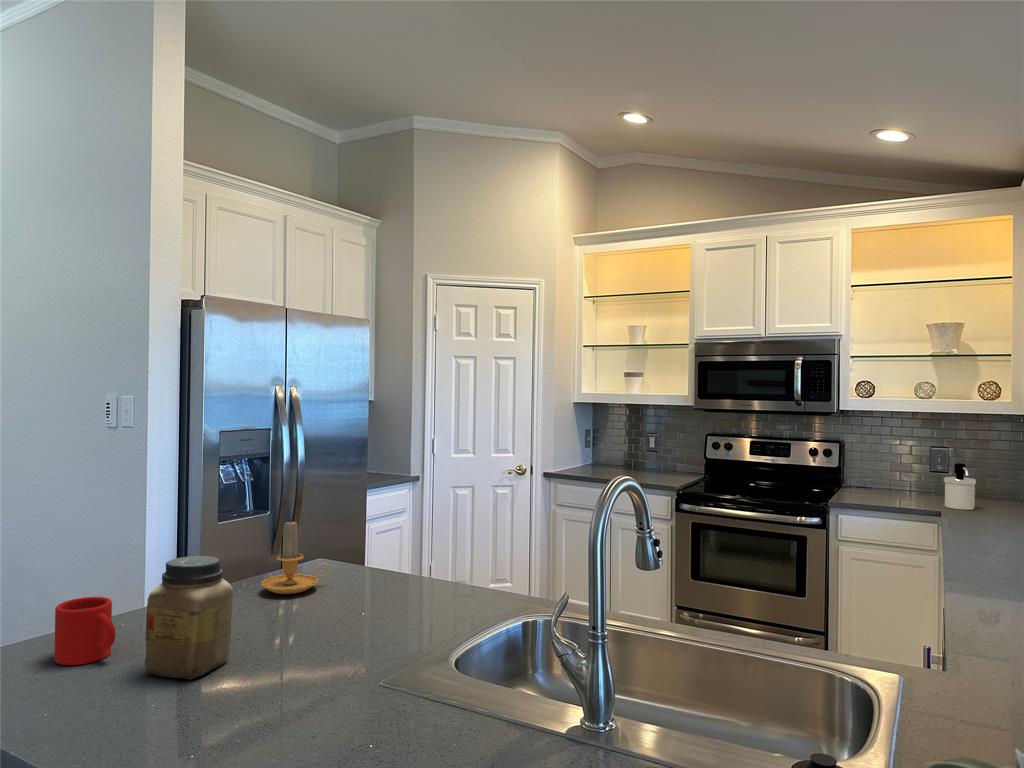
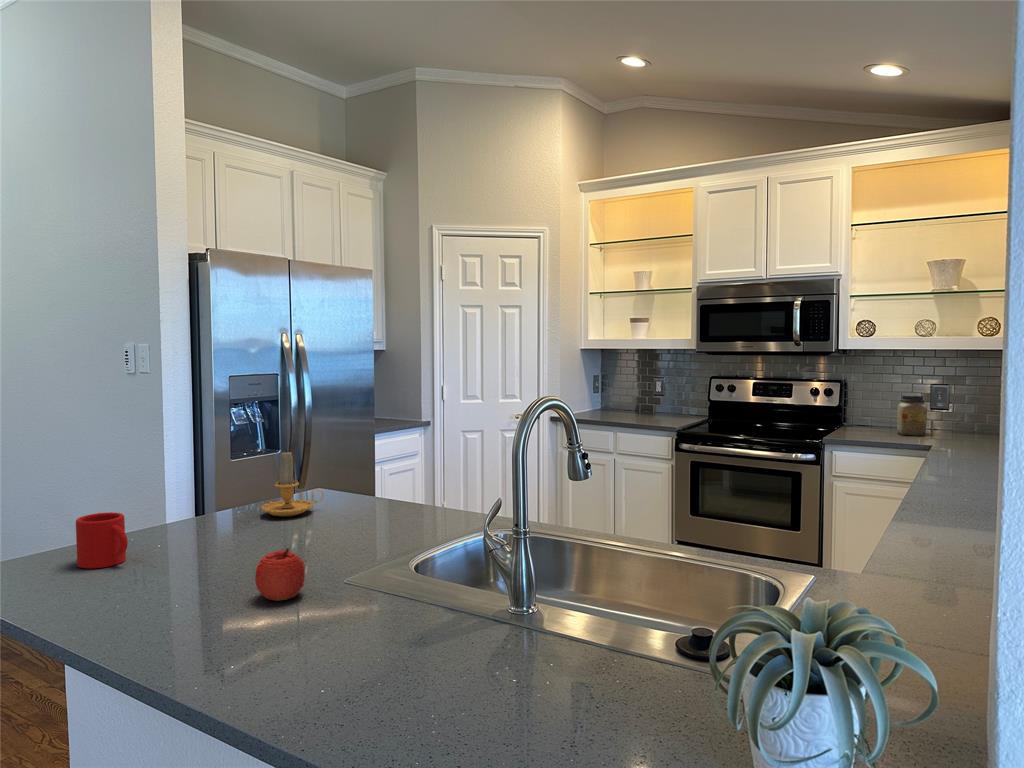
soap dispenser: present [944,463,976,510] -> none [939,399,971,445]
jar: present [145,556,233,679] -> present [897,395,927,436]
apple: none [273,649,330,714] -> present [255,548,305,601]

